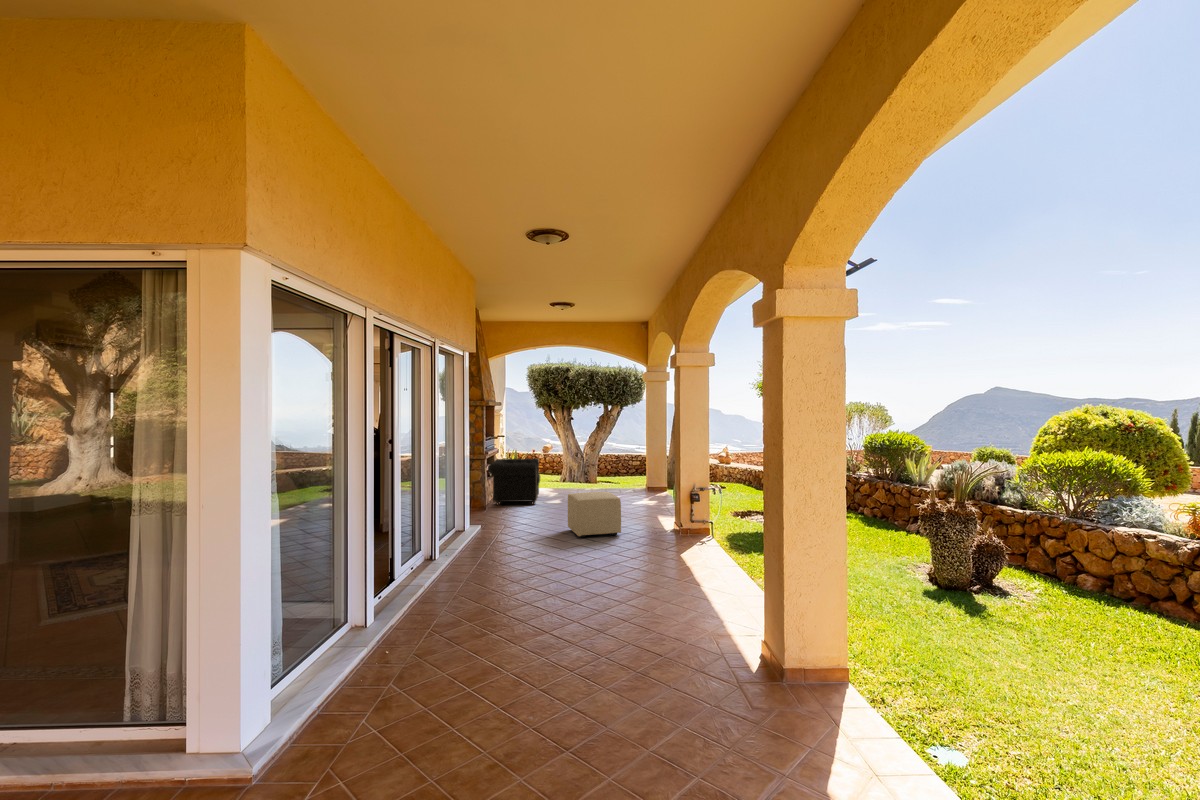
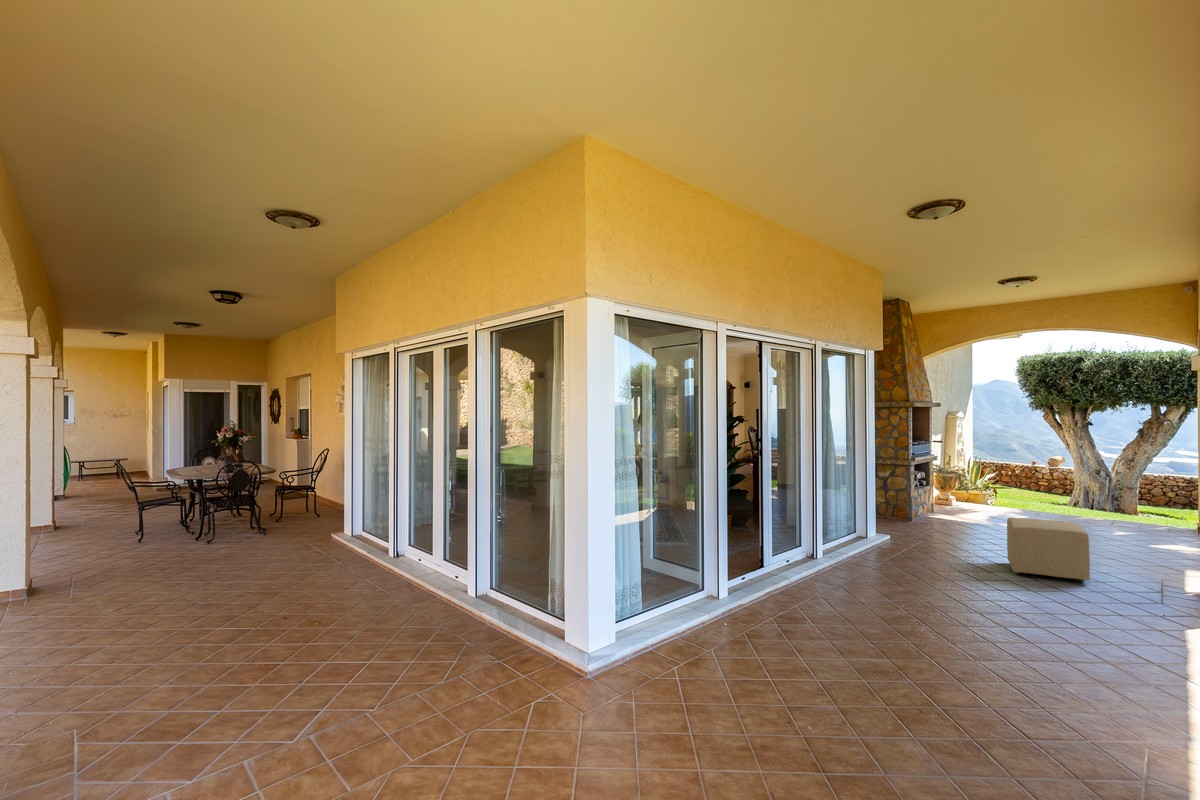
armchair: present [488,458,540,506] -> none [921,468,998,528]

